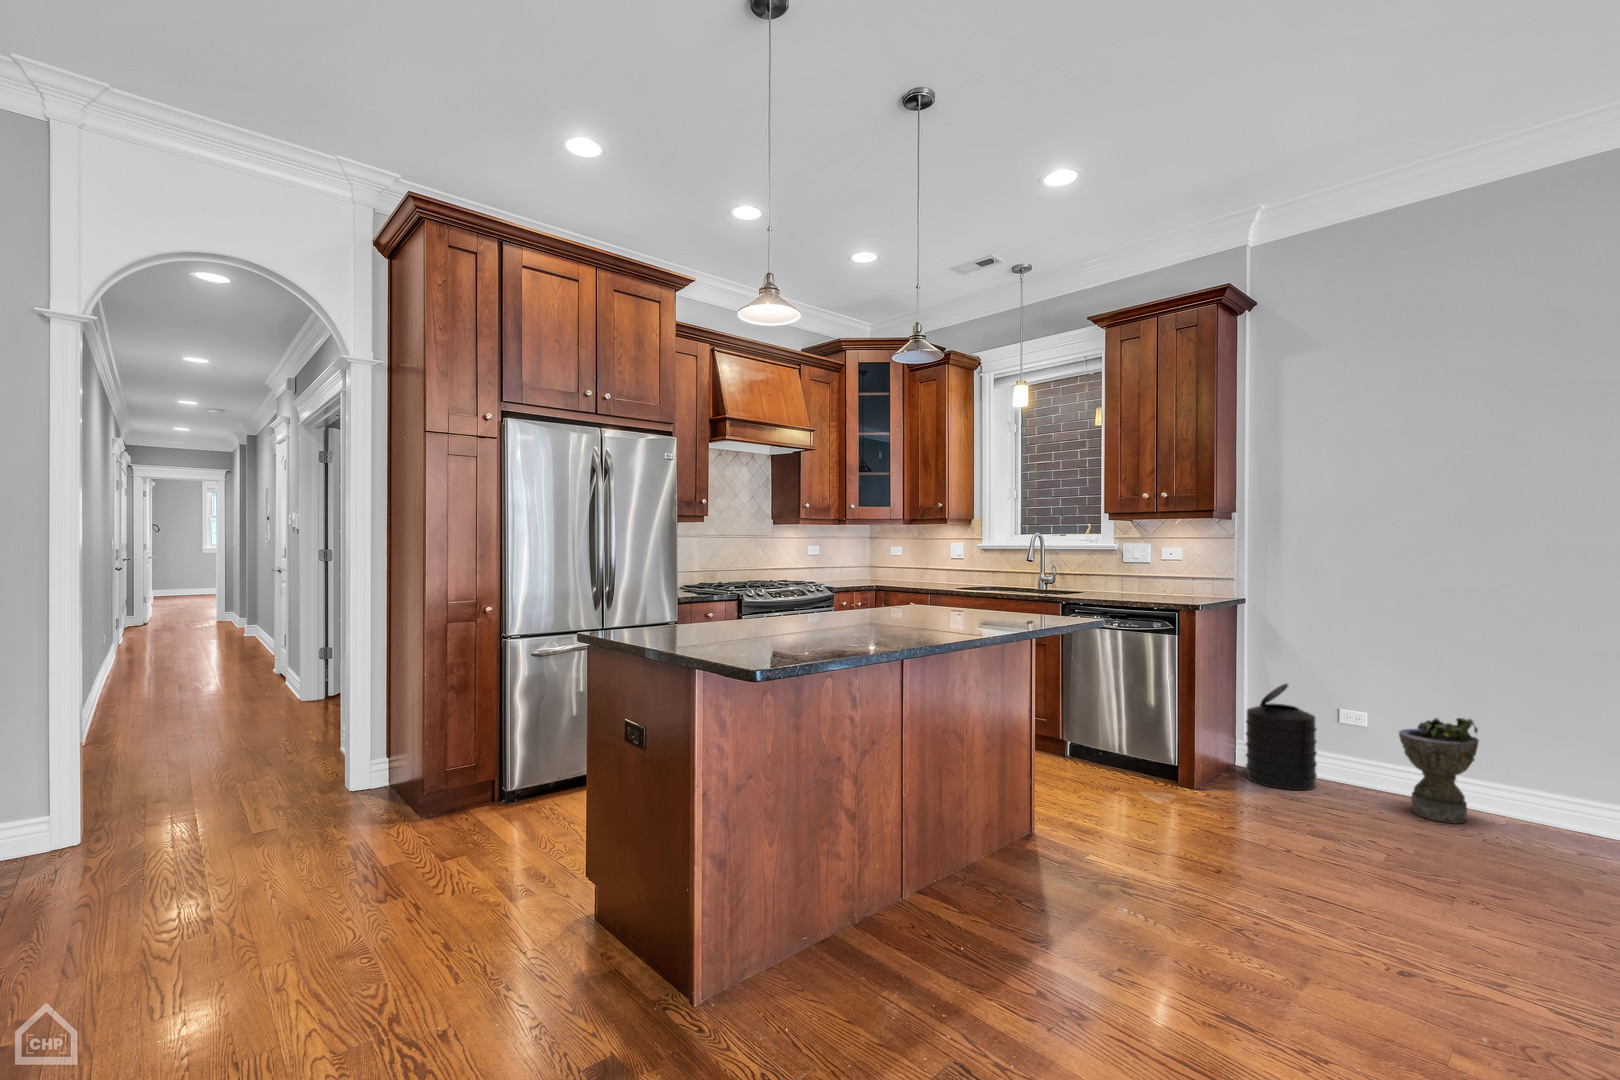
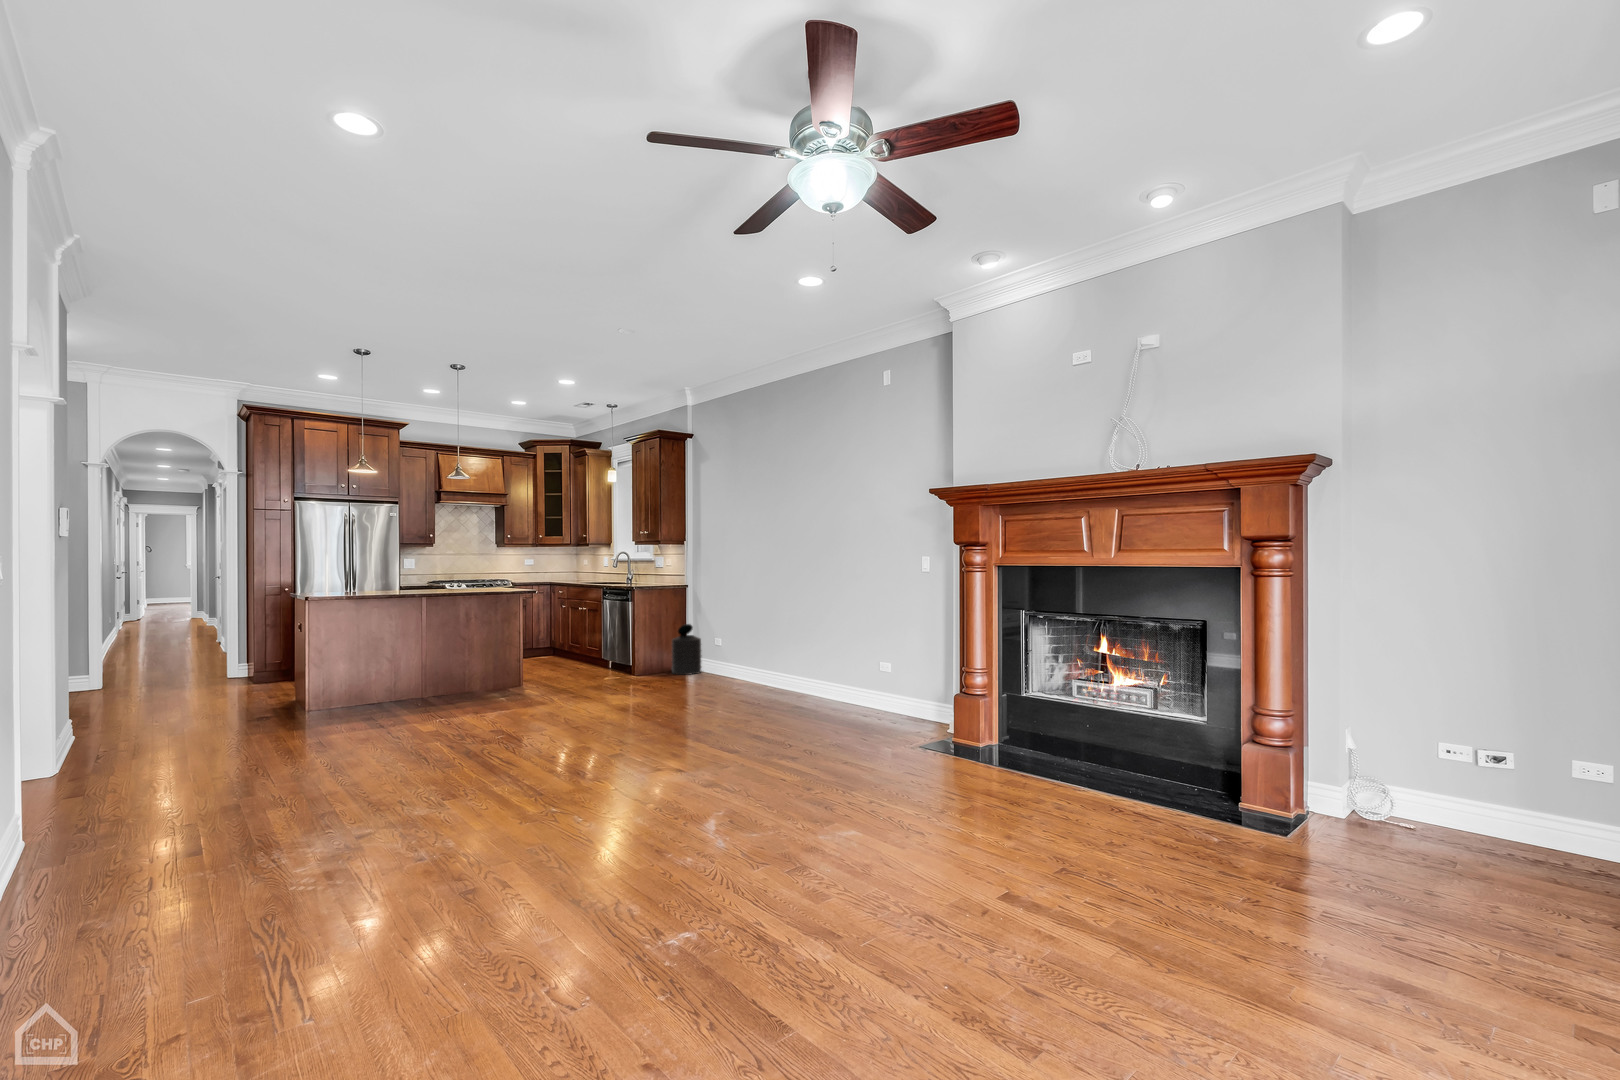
planter: present [1399,718,1479,824] -> none [705,634,733,682]

